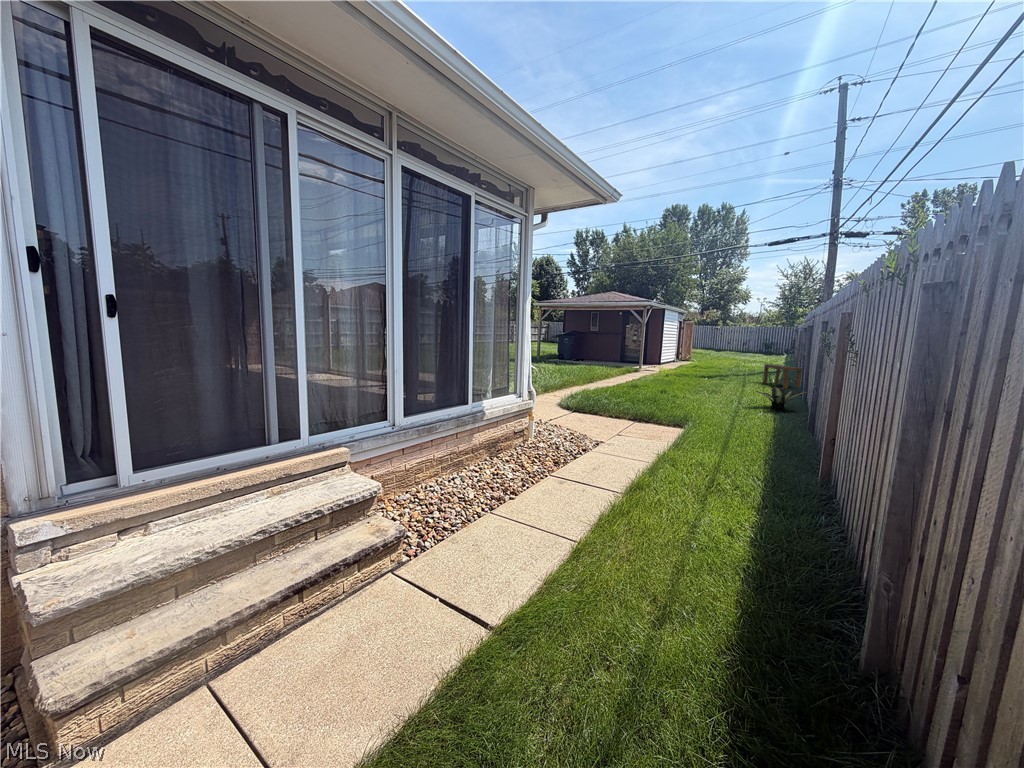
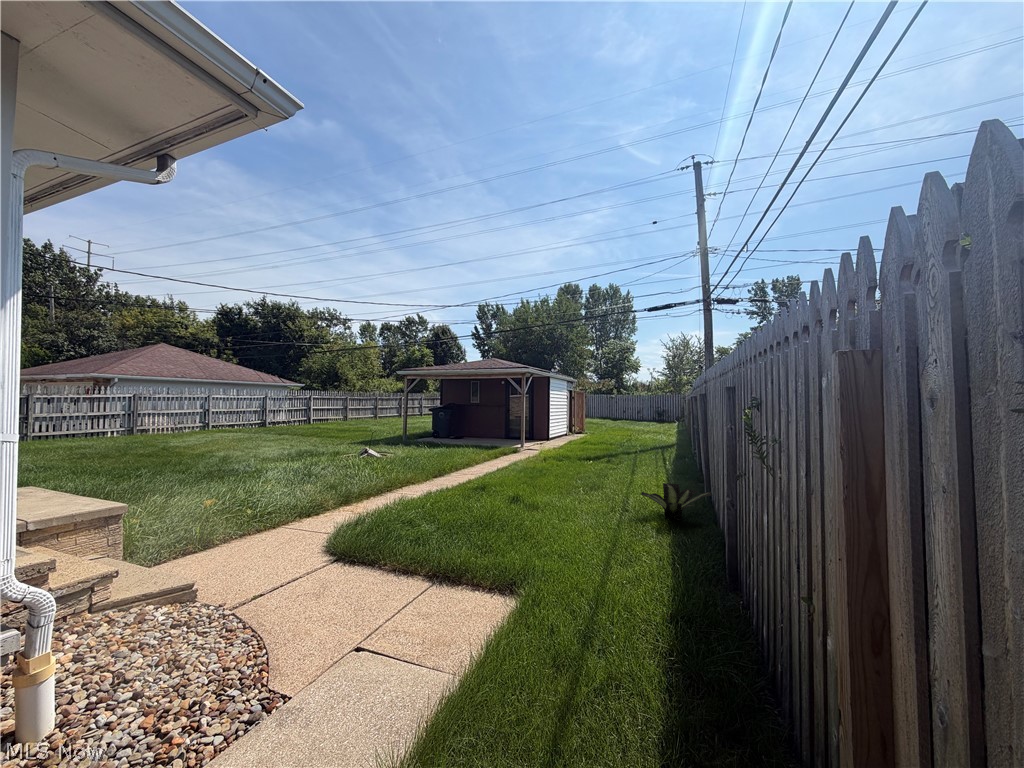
bench: present [763,364,803,389] -> none [653,441,697,473]

